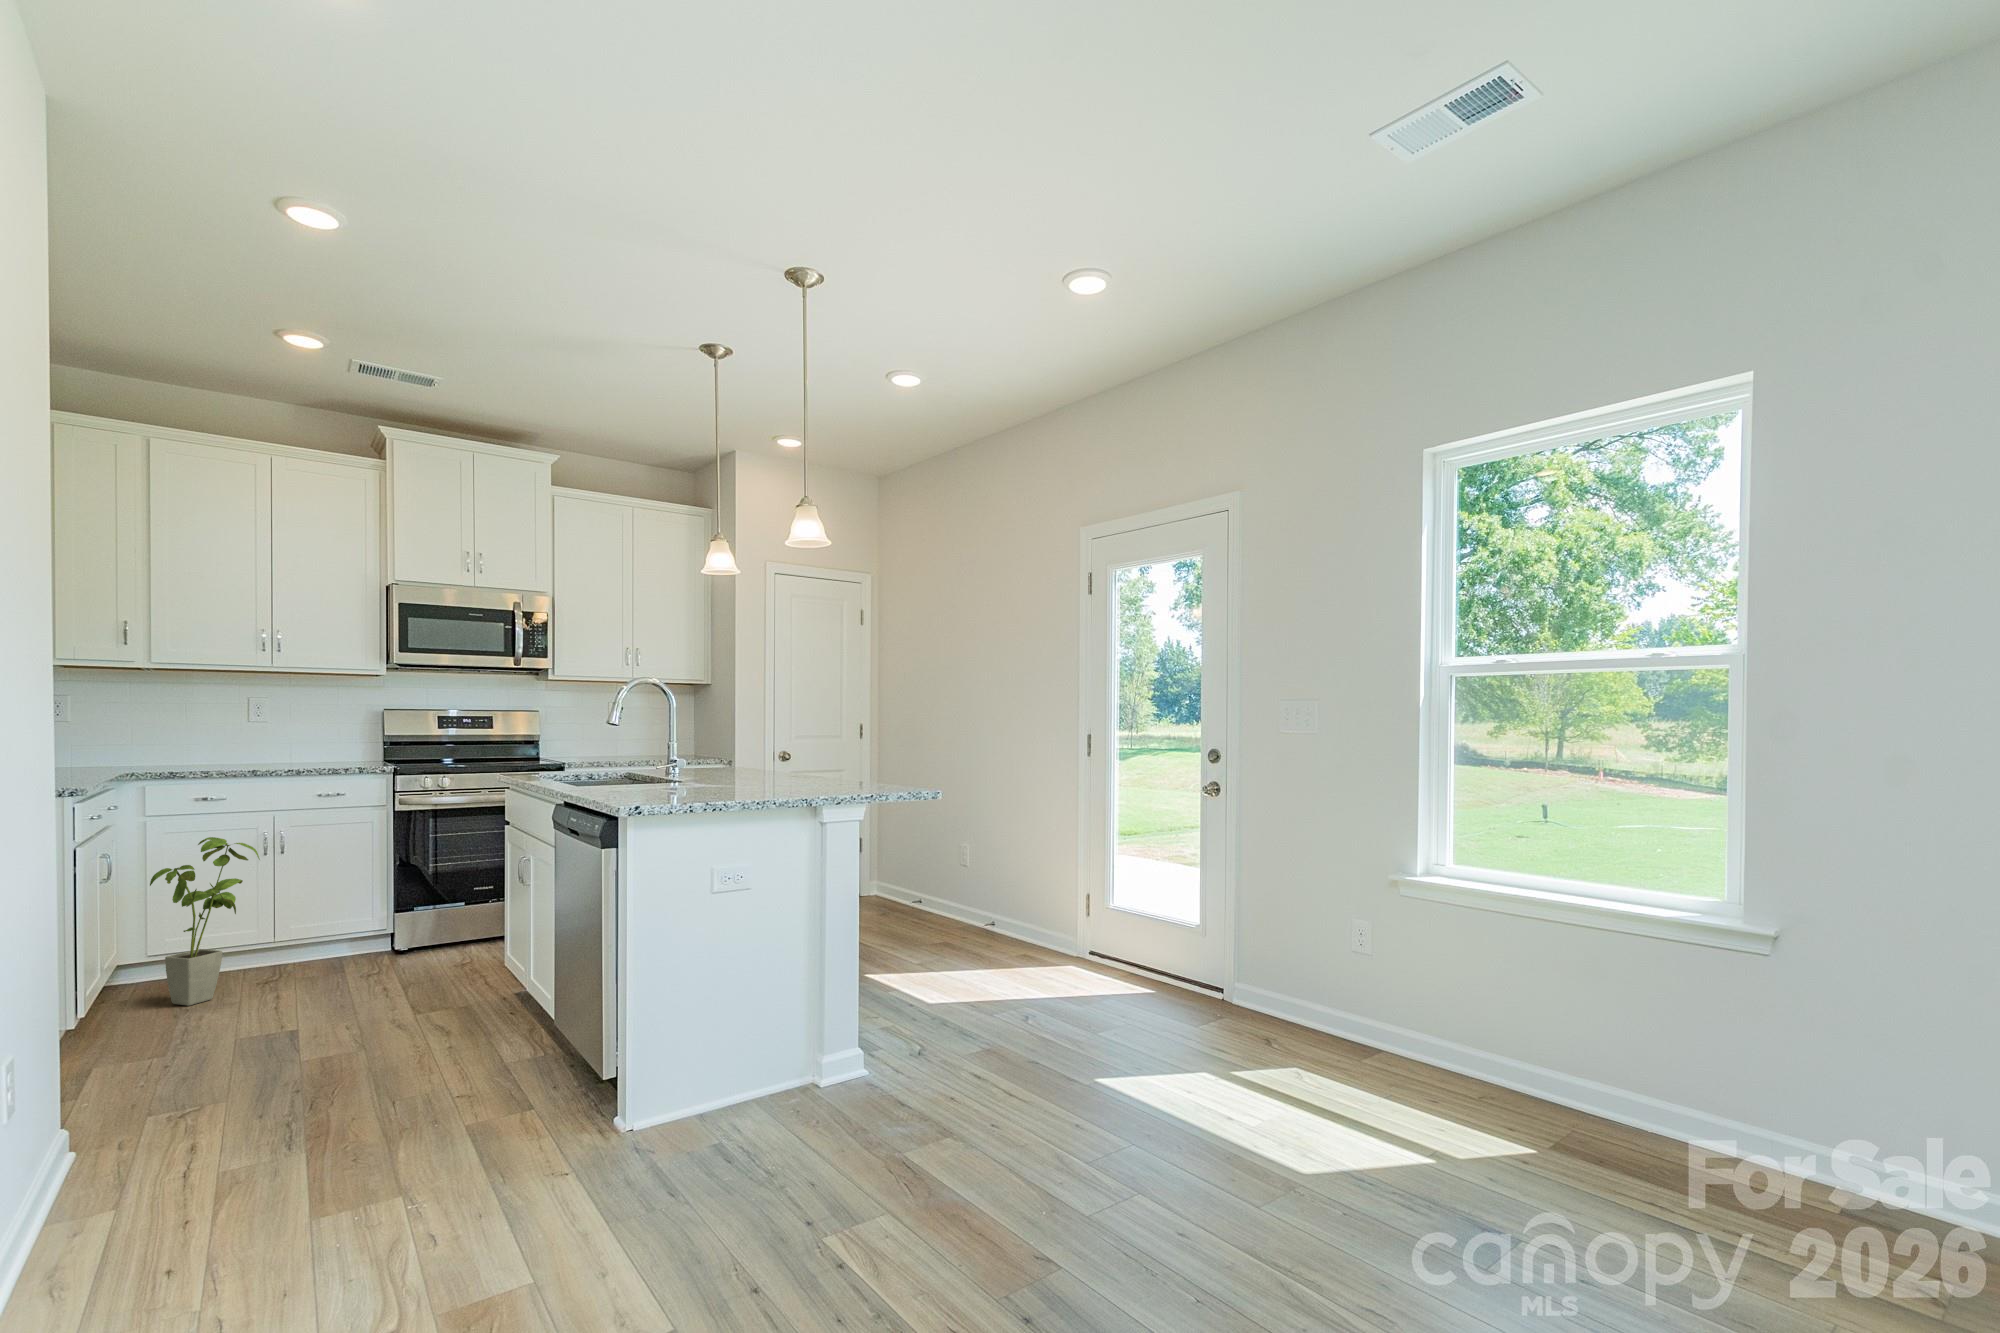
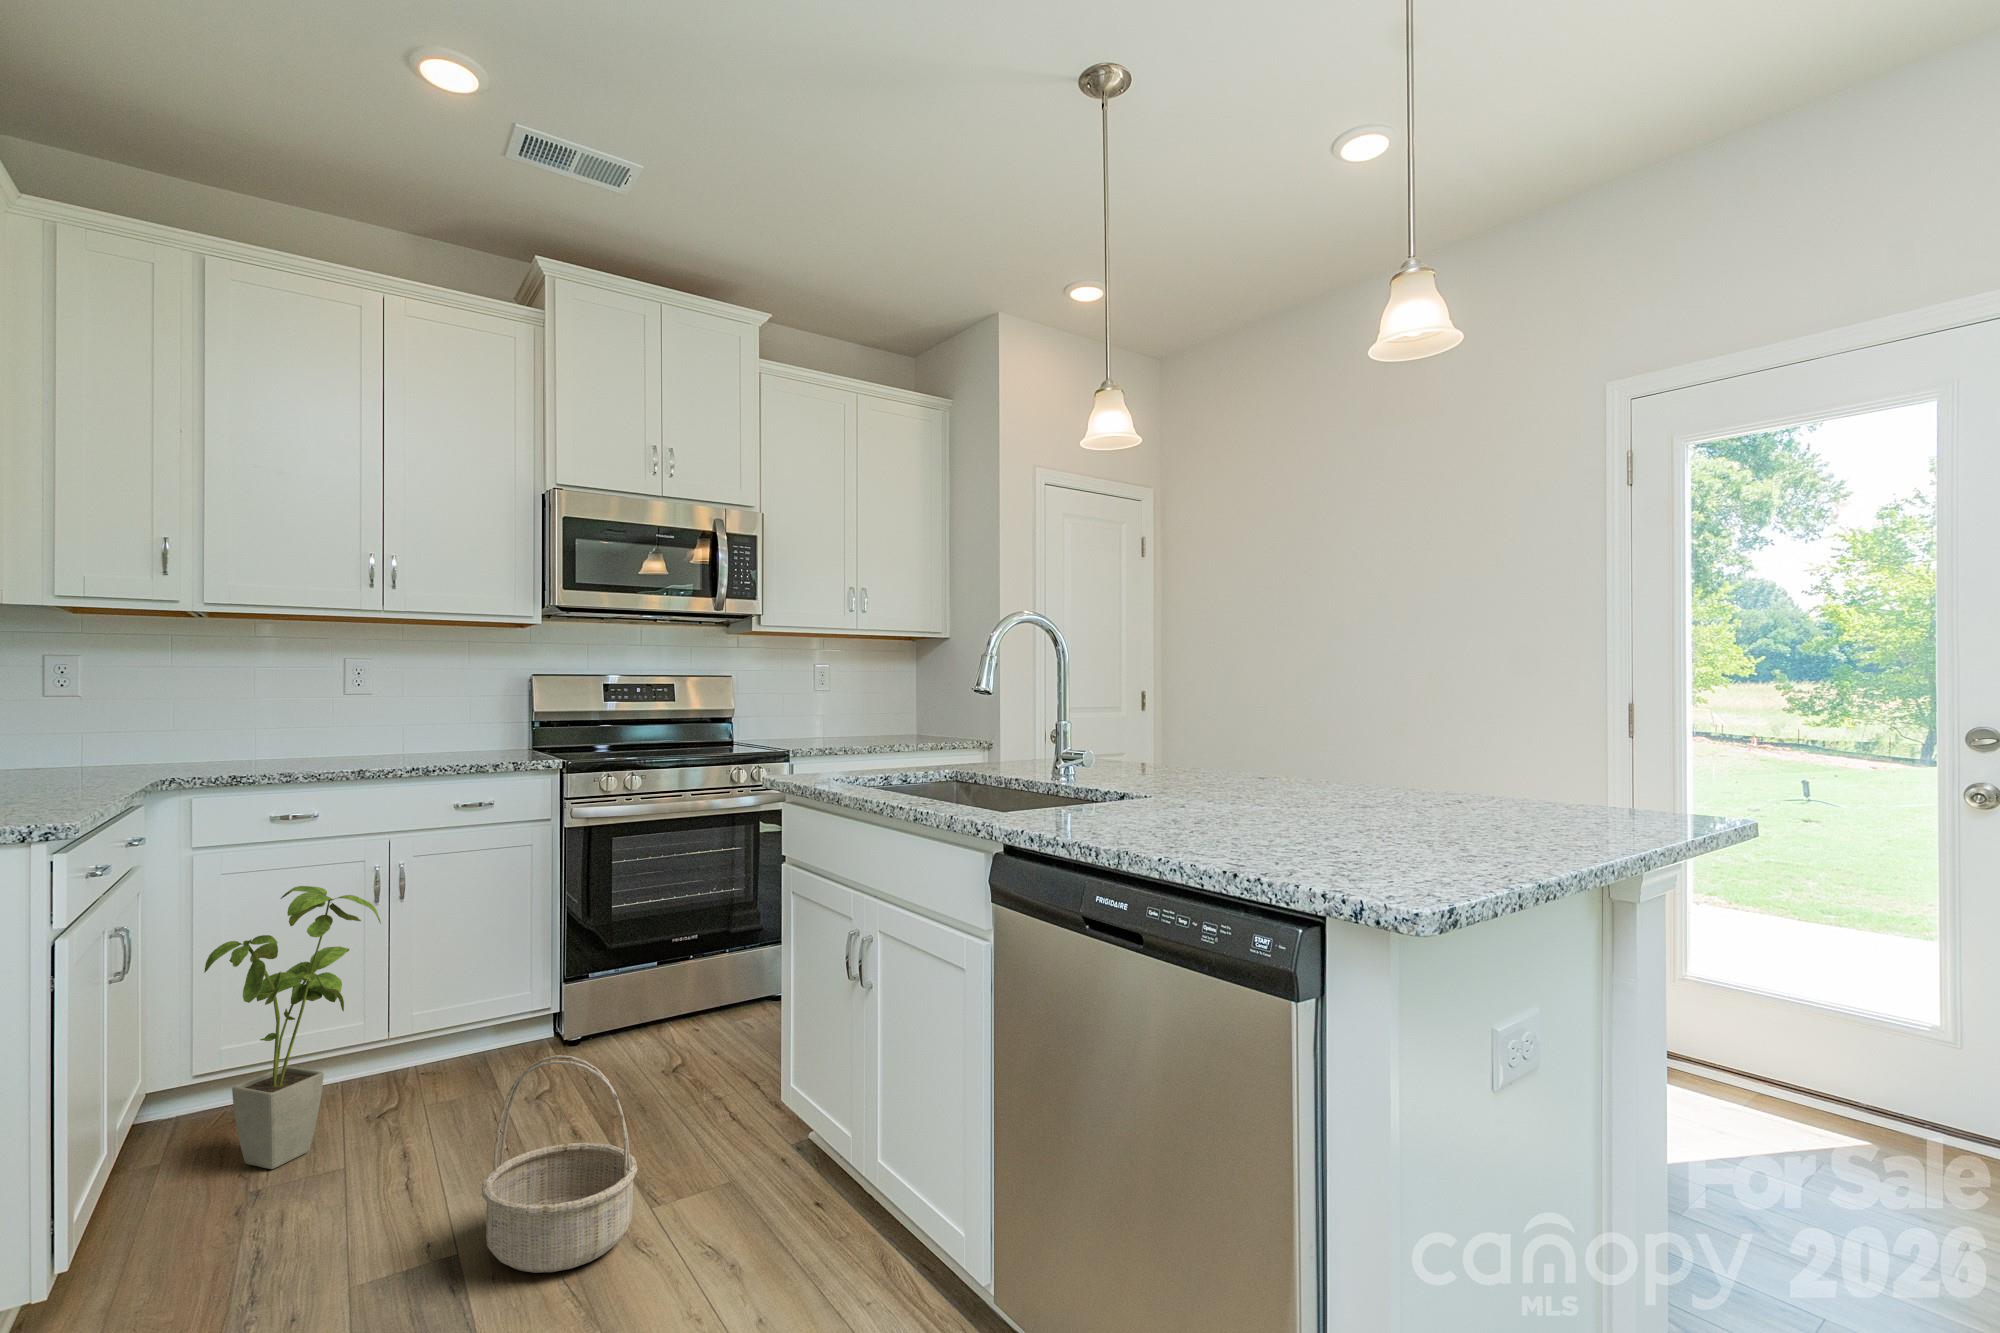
basket: none [303,921,398,1037] -> present [482,1055,638,1273]

